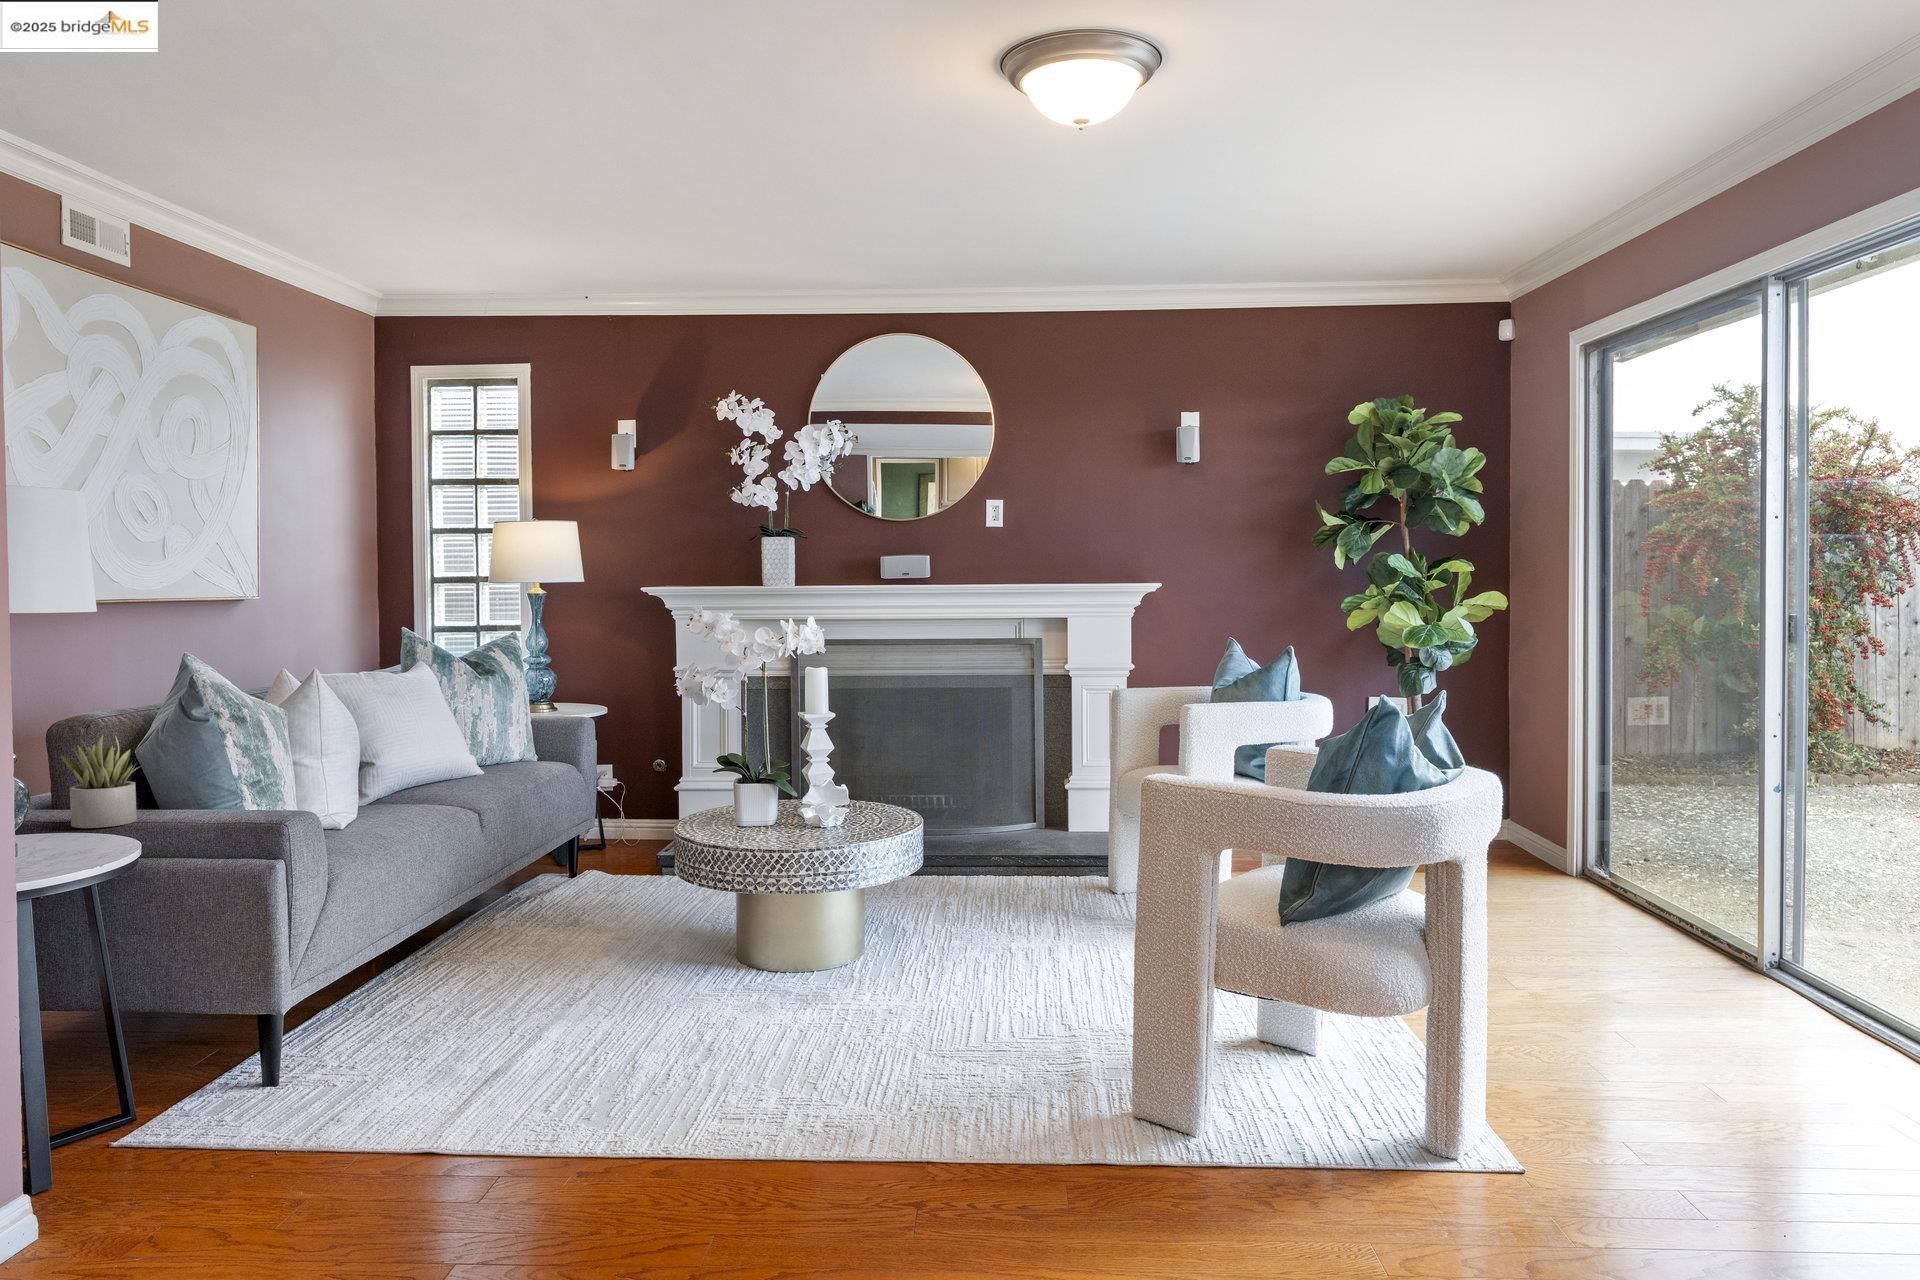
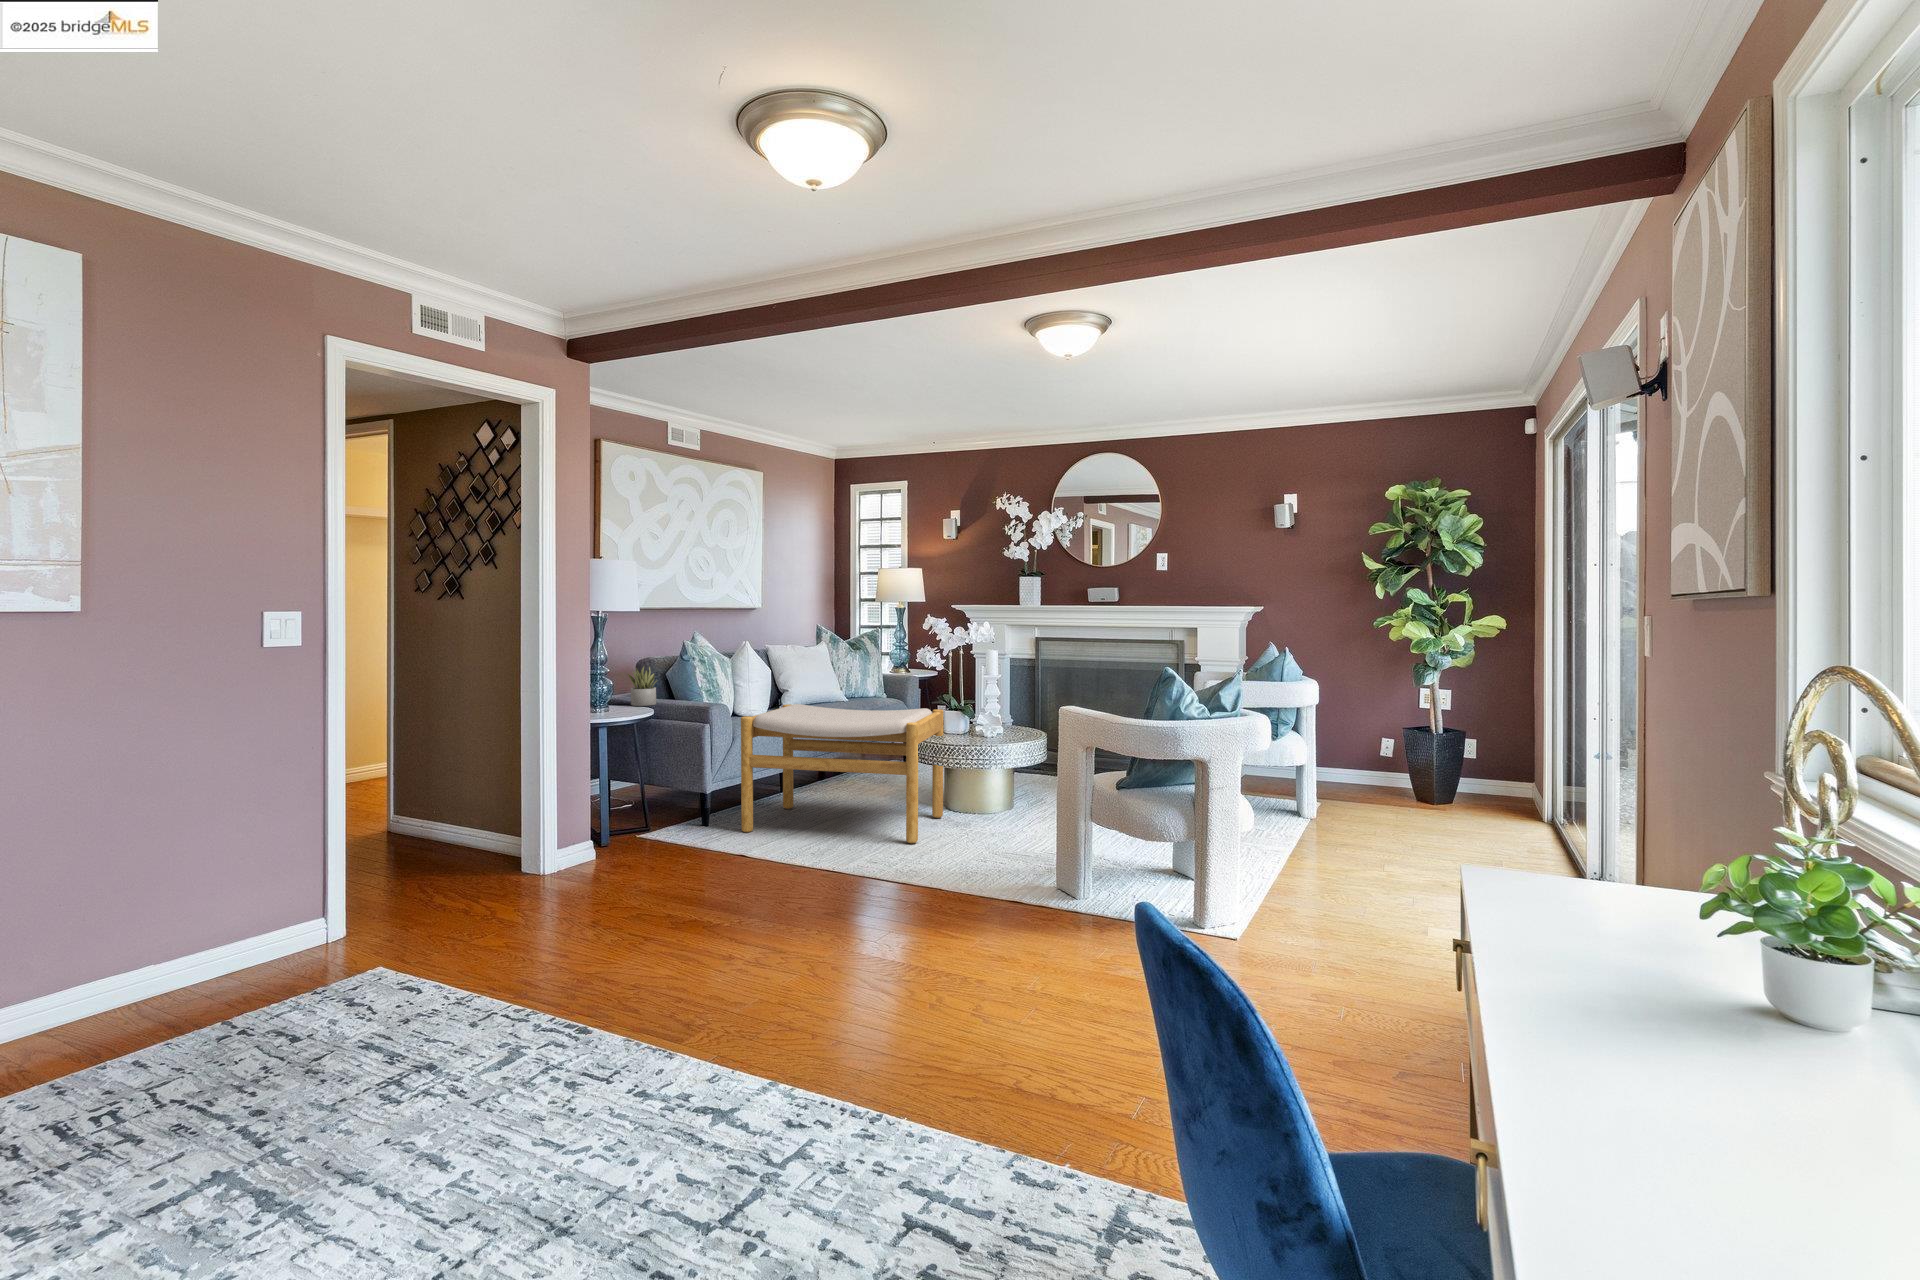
footstool: none [378,785,781,1084] -> present [741,704,943,843]

